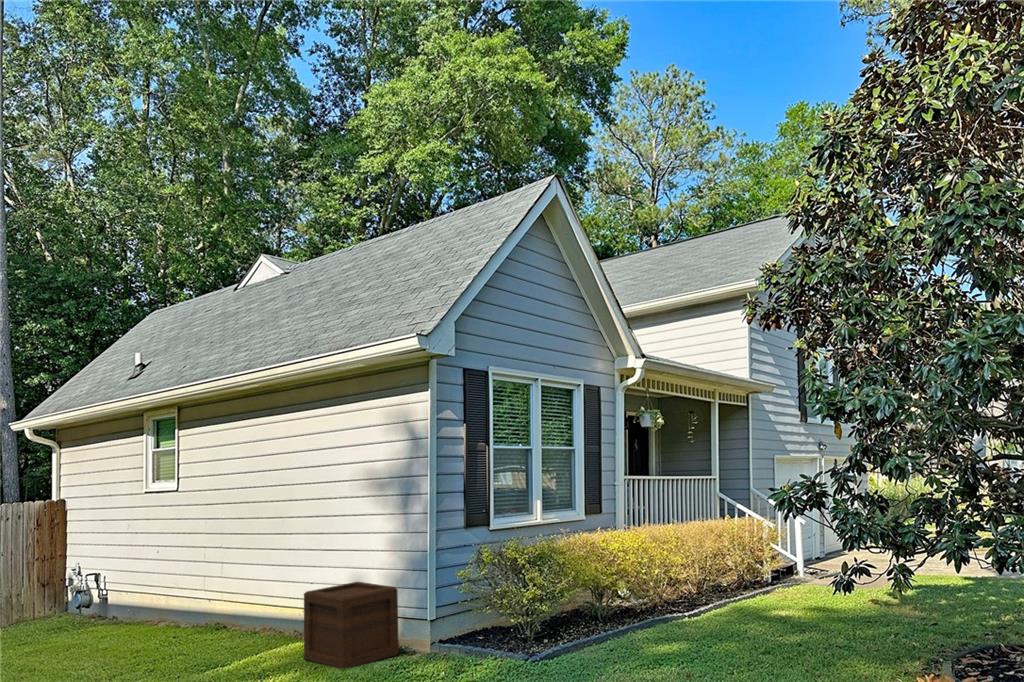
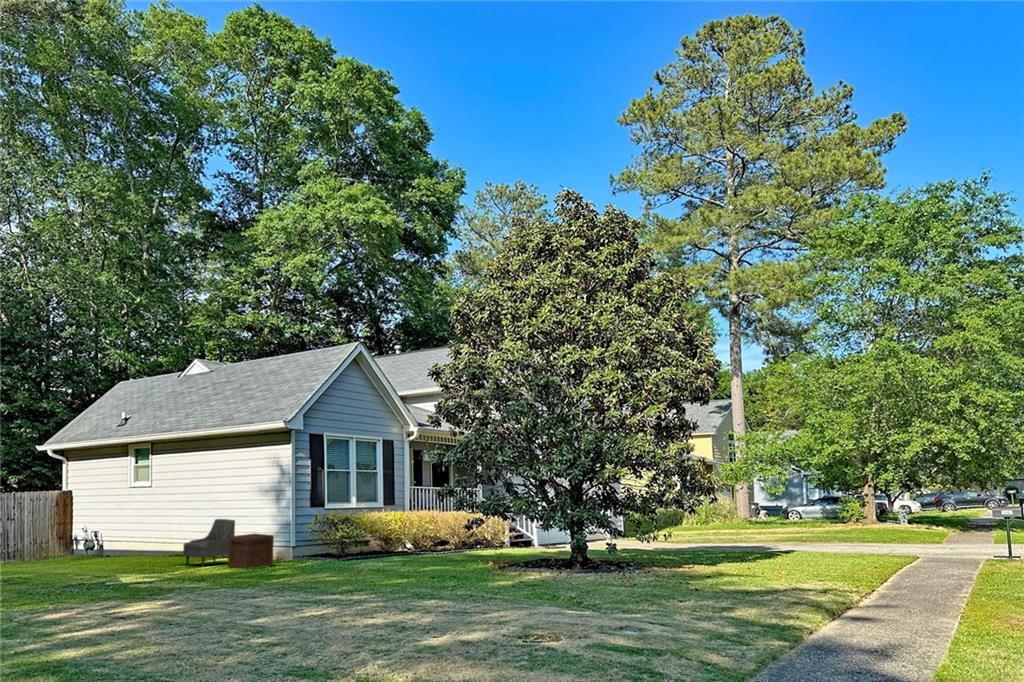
chair: none [216,548,317,657] -> present [183,519,235,567]

